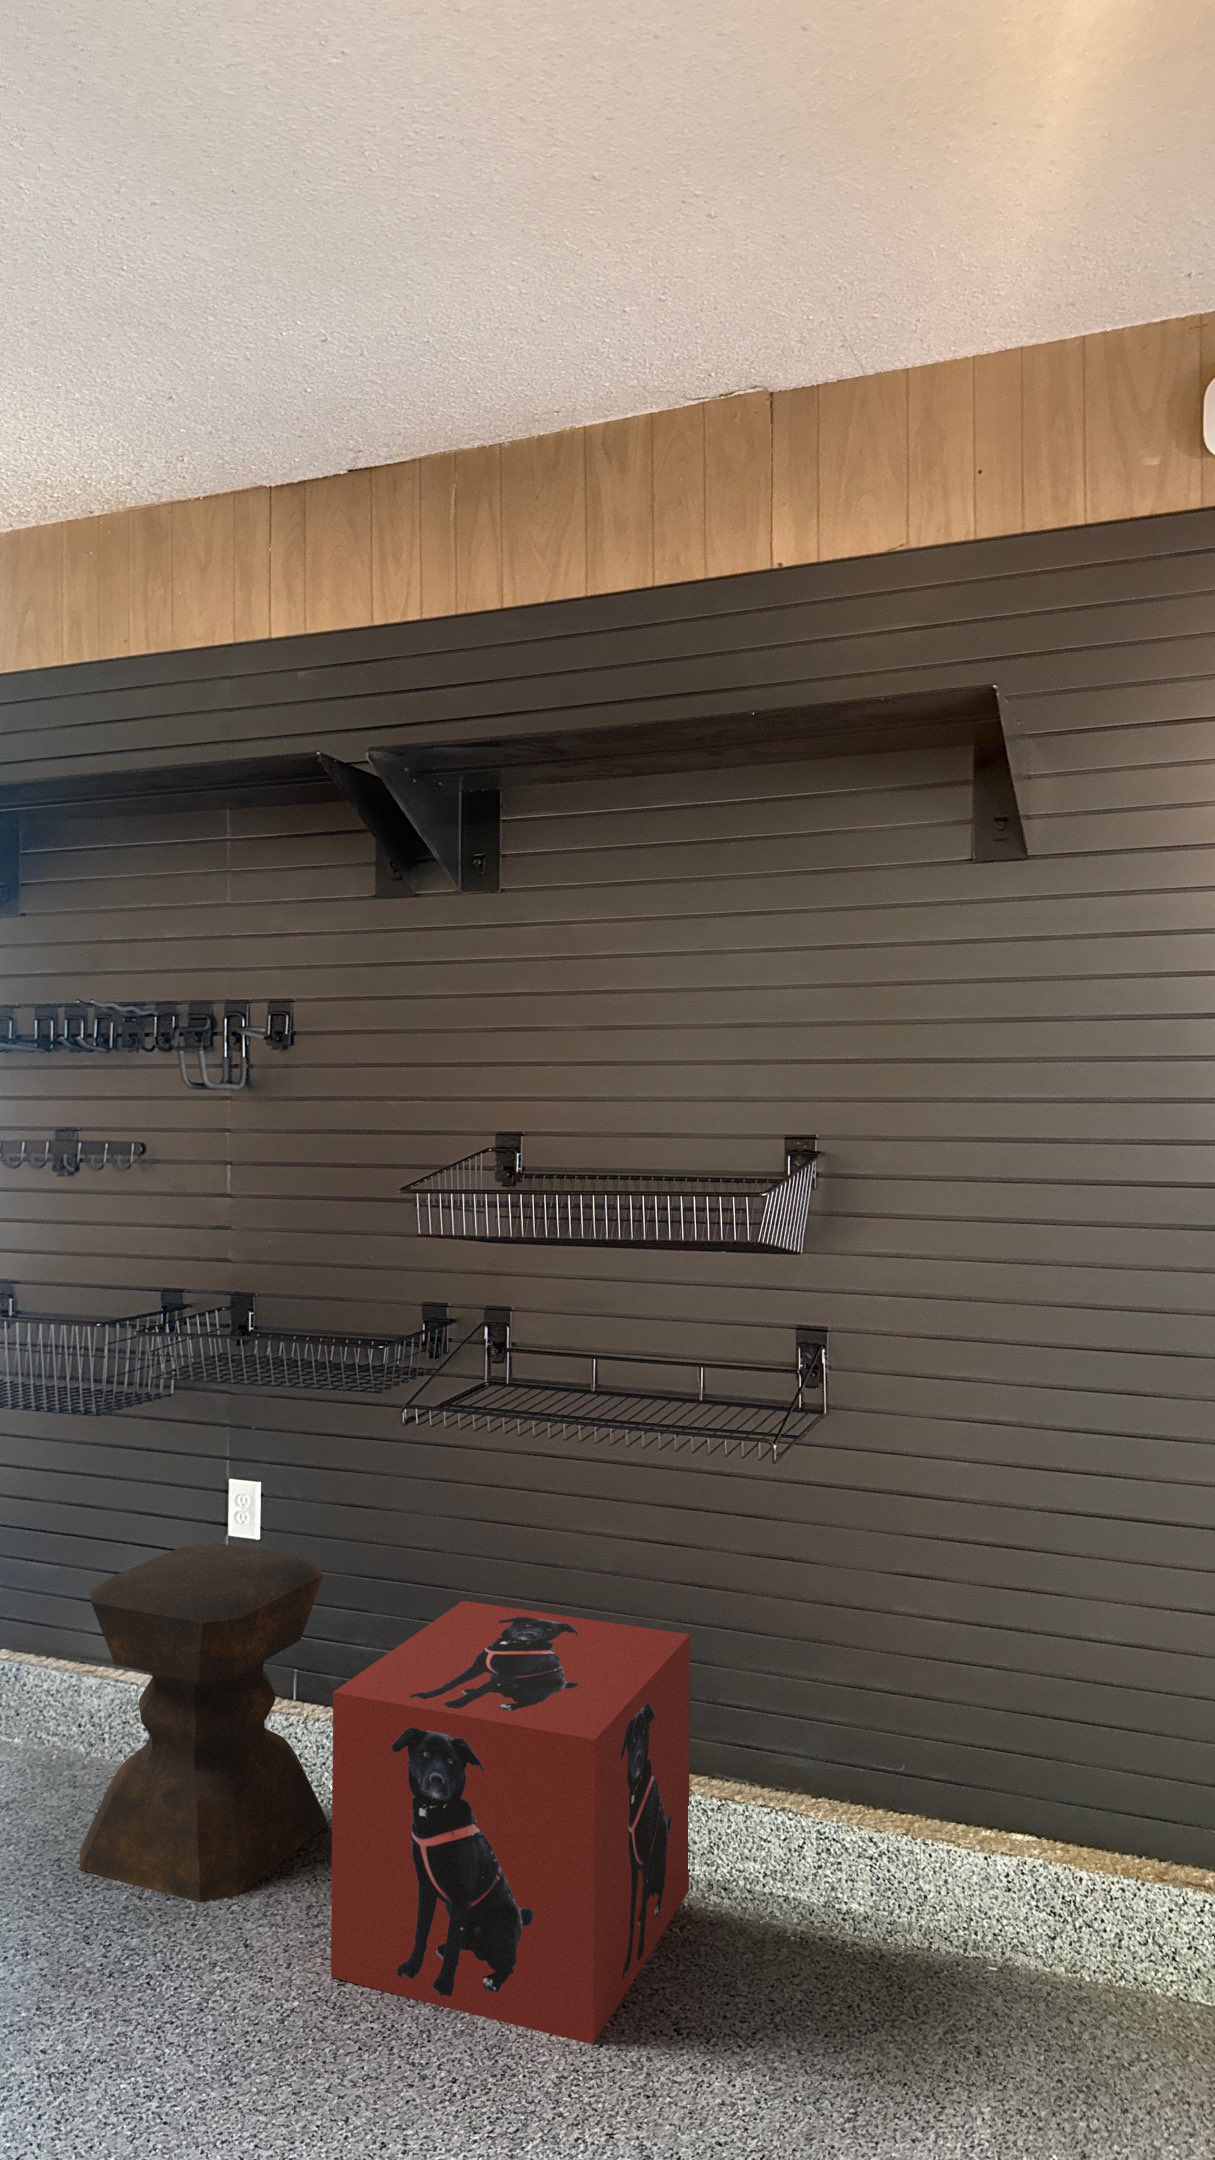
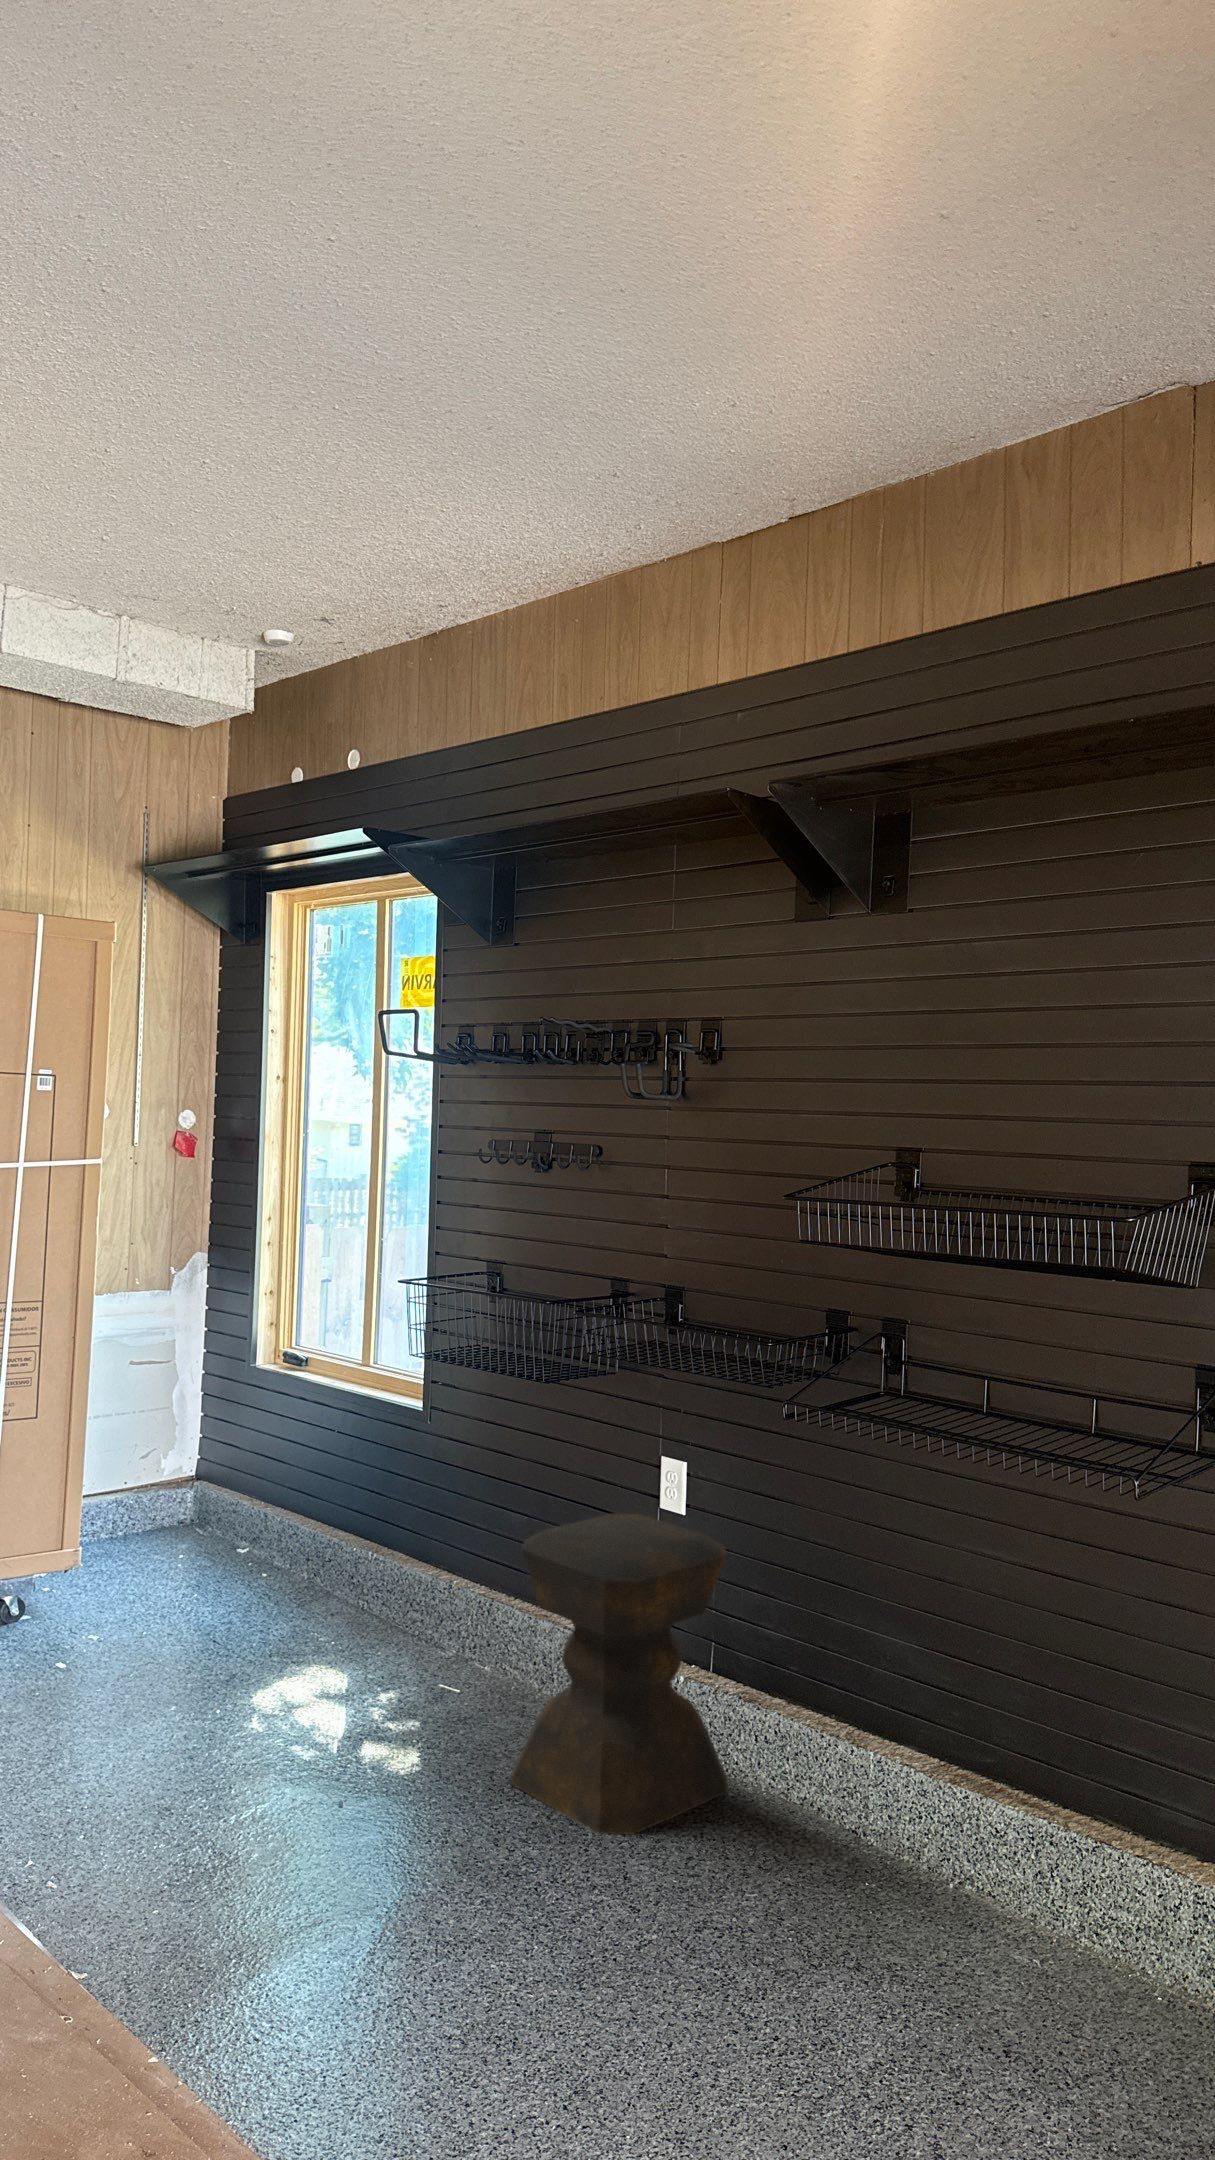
storage box: present [331,1601,690,2045] -> none [692,1598,1067,2046]

